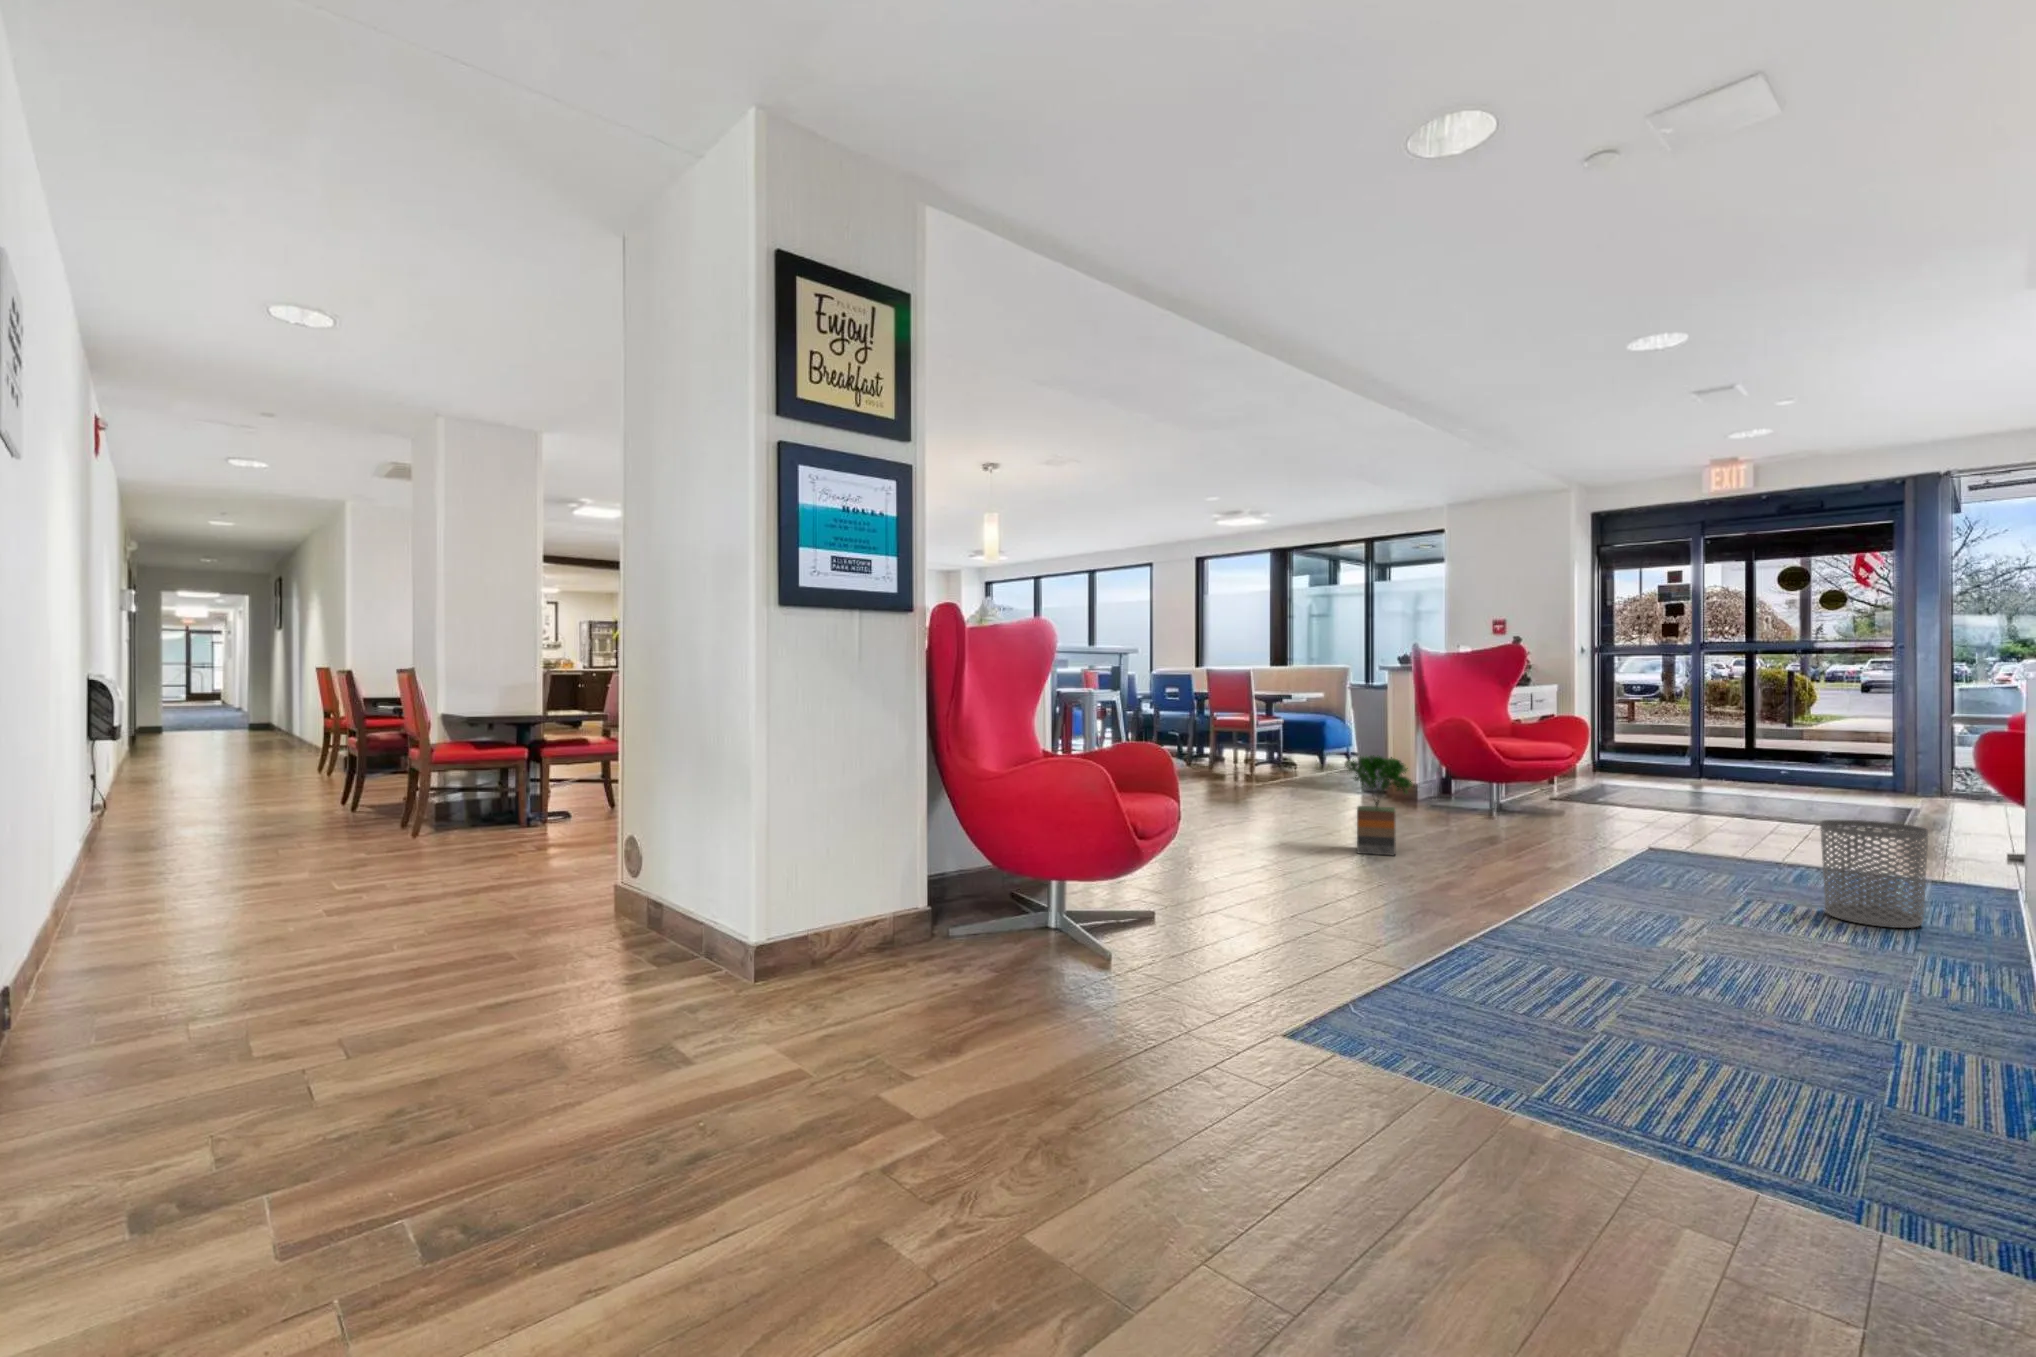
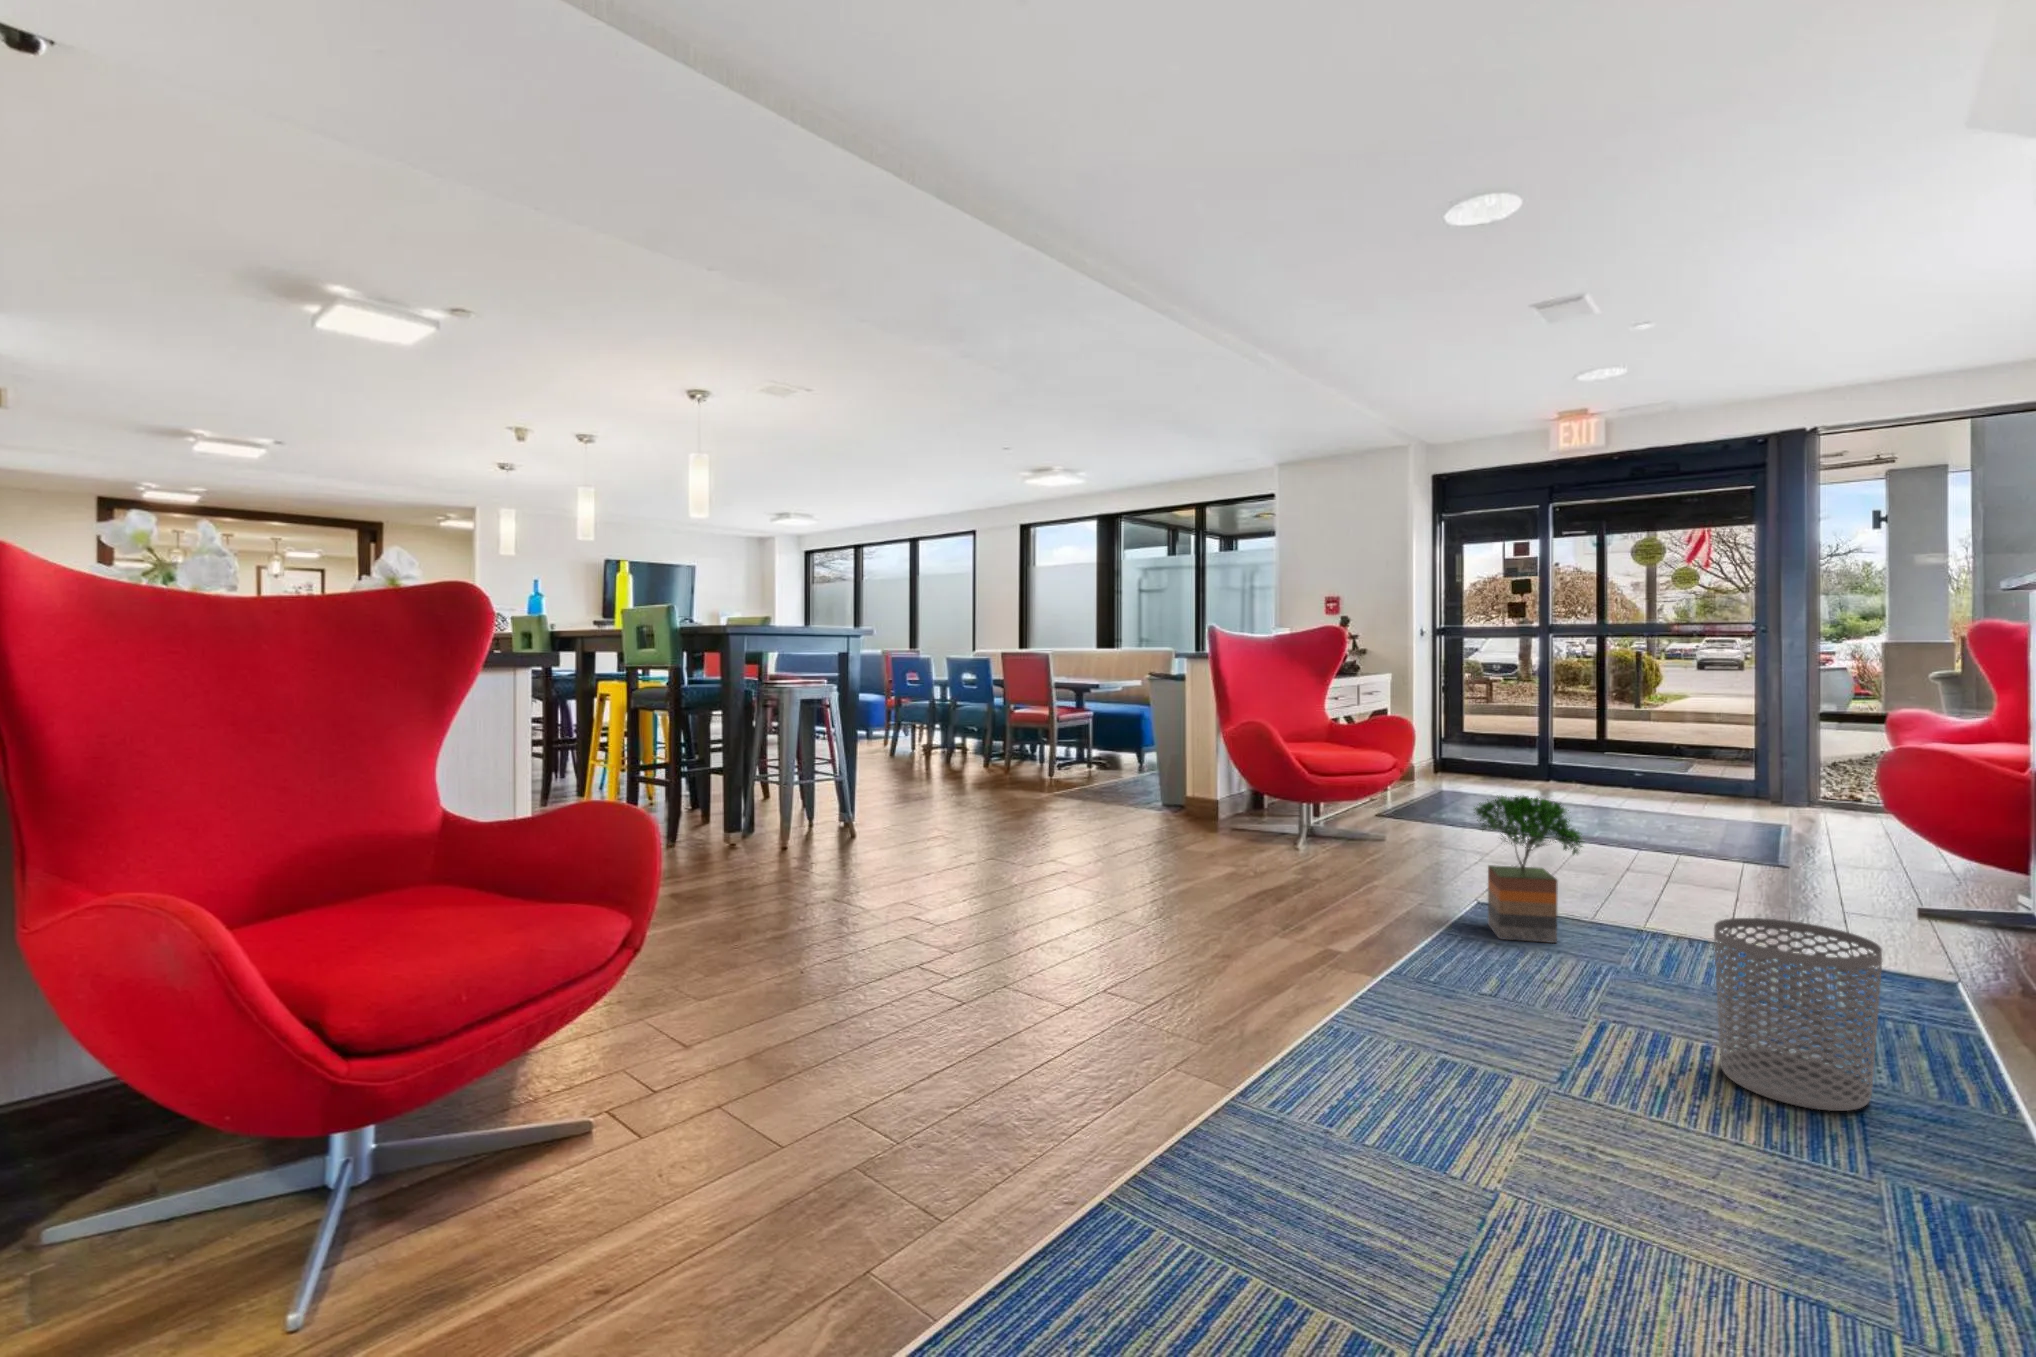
potted tree: present [1346,755,1412,855] -> present [1474,796,1582,943]

